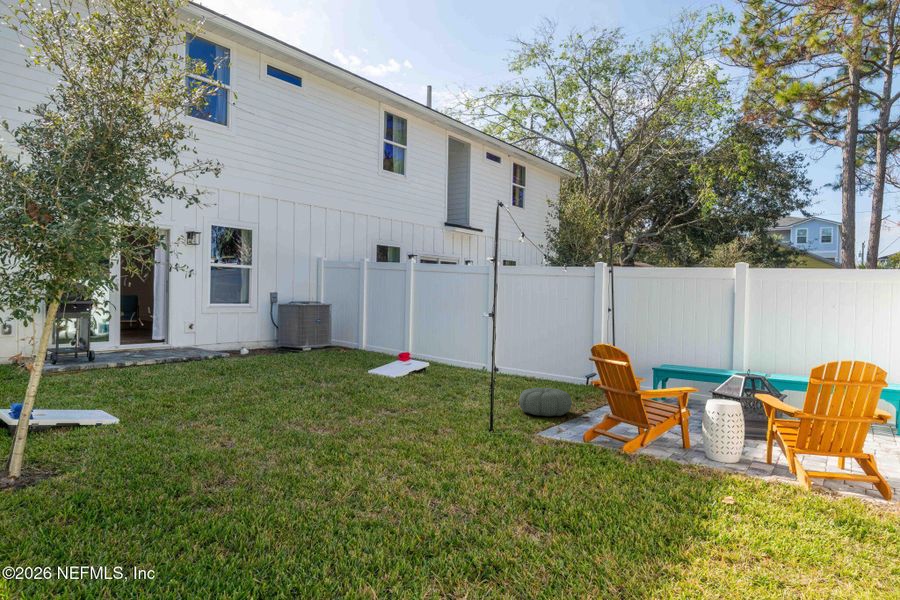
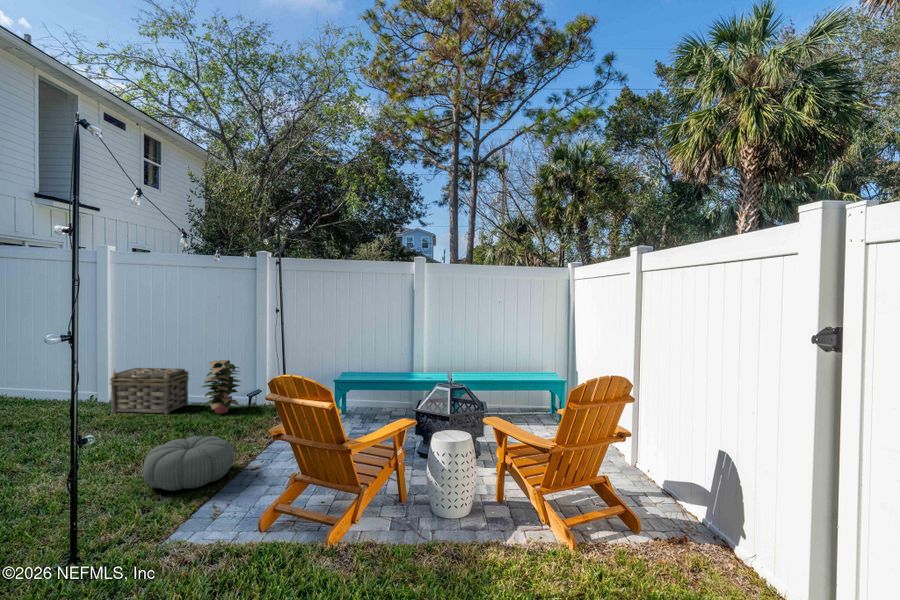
decorative plant: none [552,347,582,389] -> present [202,360,240,414]
basket: none [494,349,544,385] -> present [110,368,189,414]

